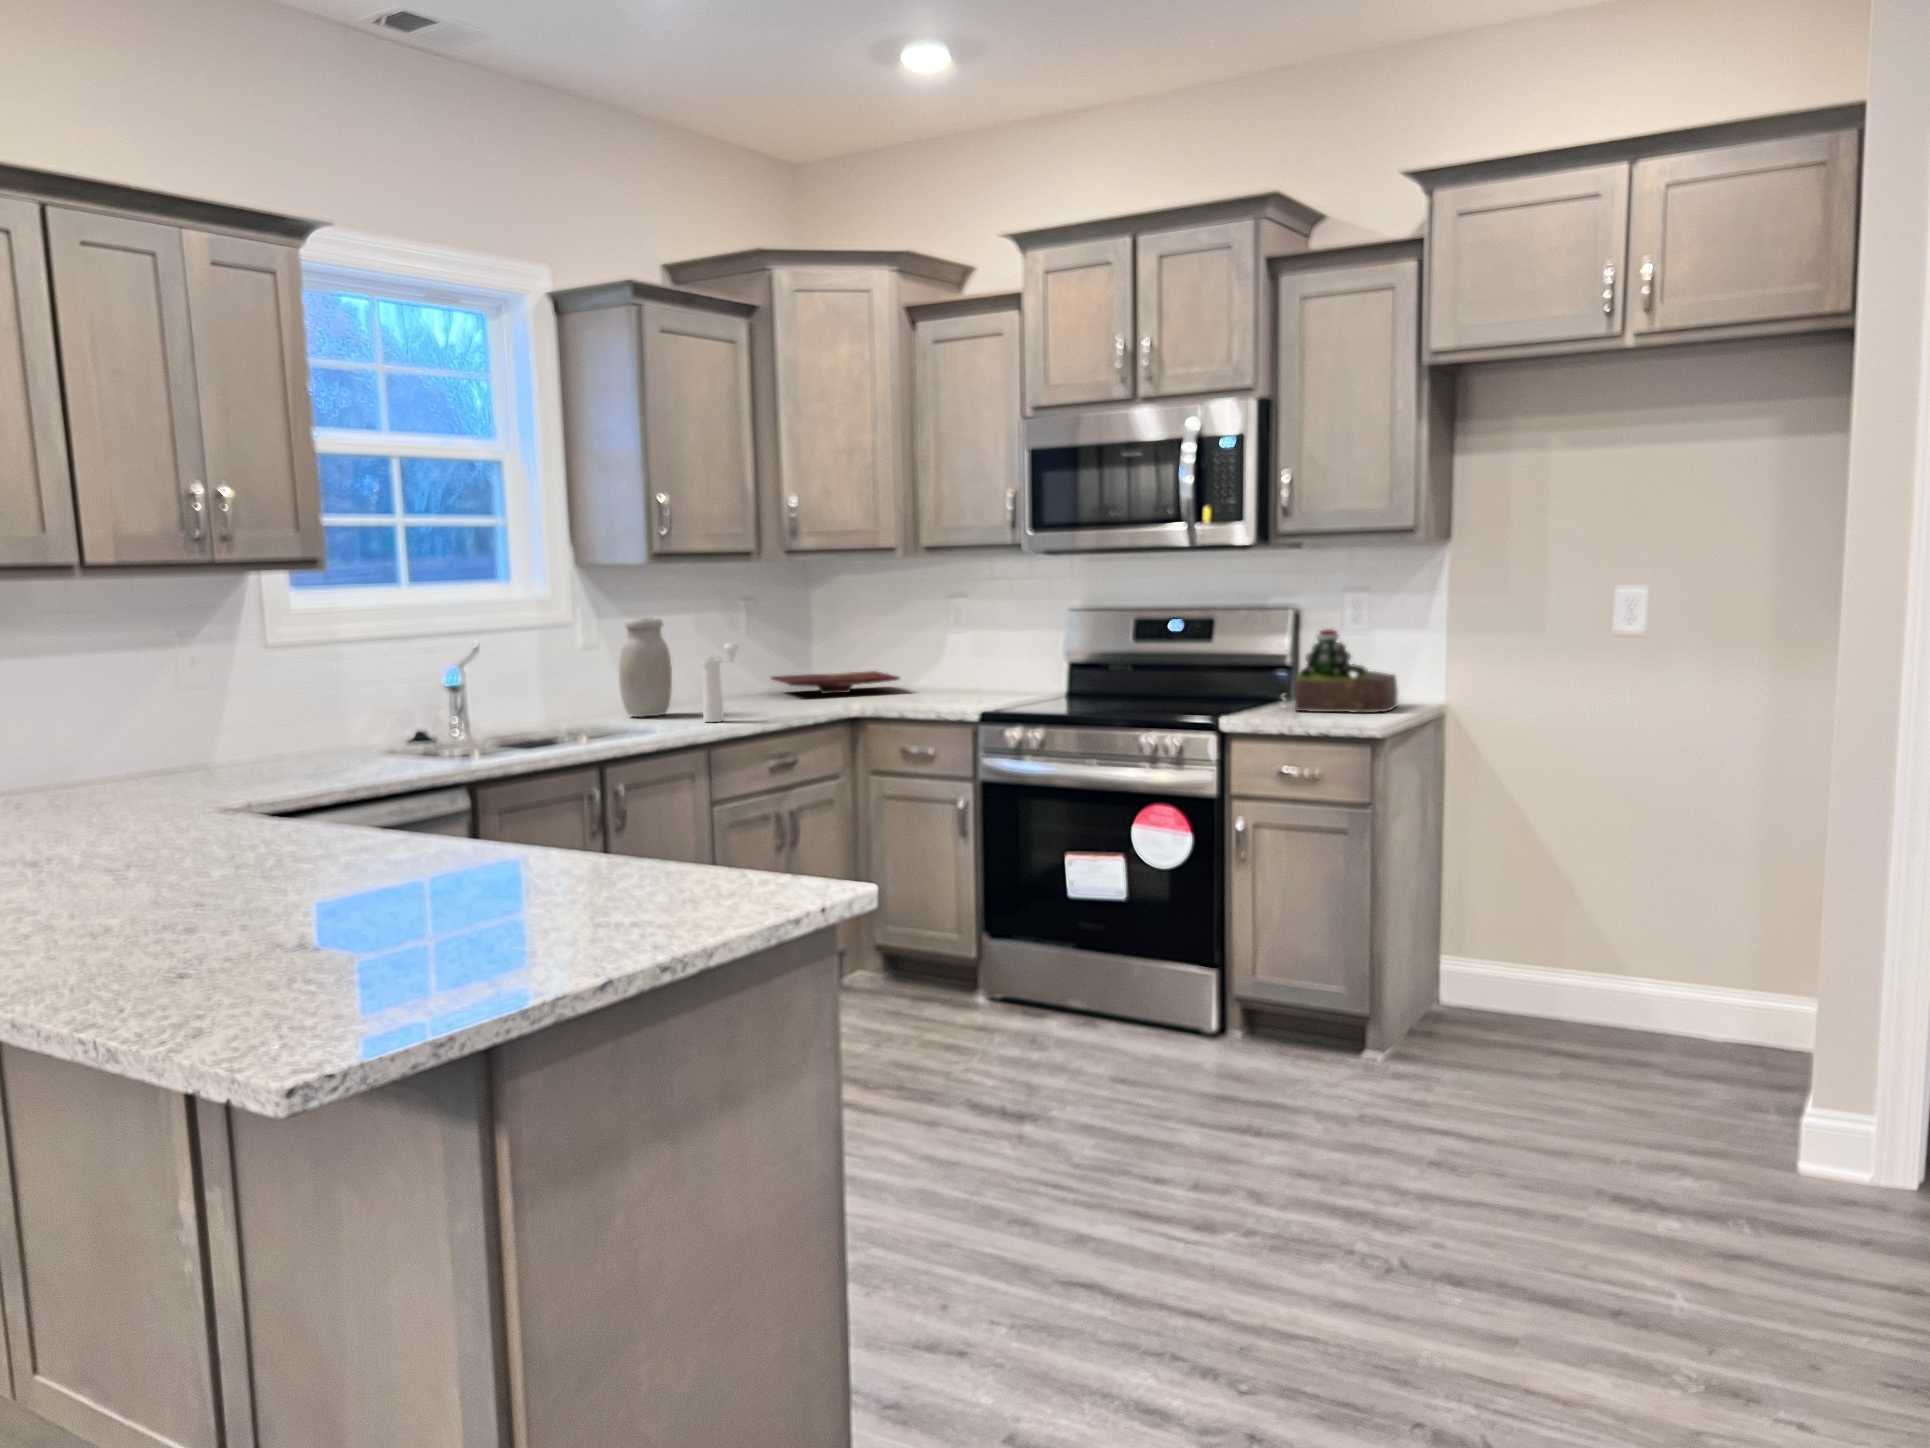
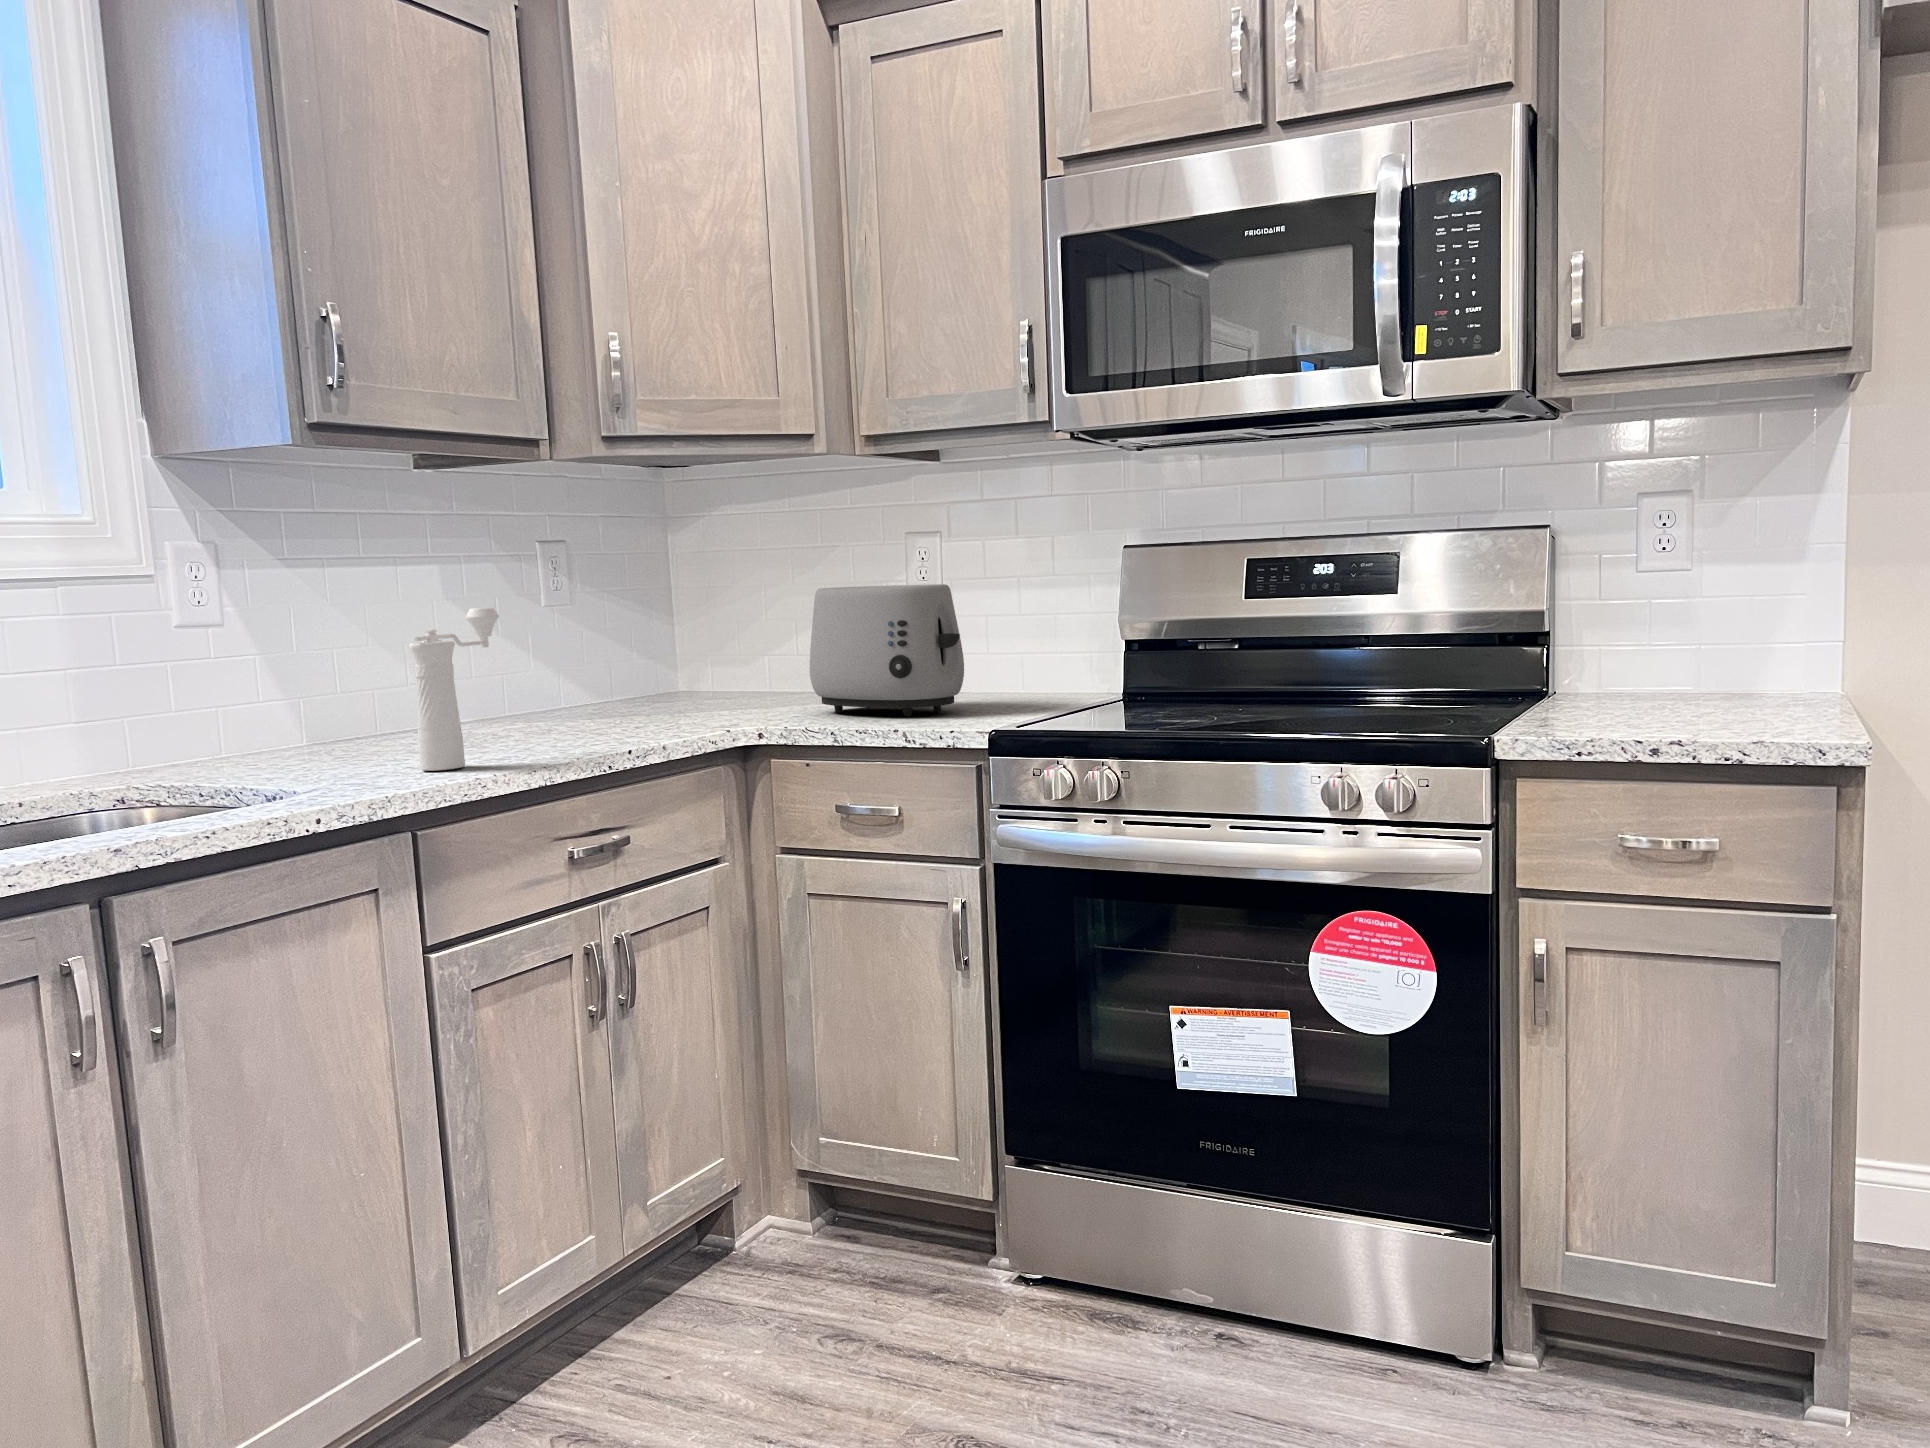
jar: present [619,617,672,717] -> none [253,561,370,762]
succulent plant: present [1295,629,1398,713] -> none [1602,558,1790,715]
toaster: none [891,630,974,702] -> present [810,584,964,716]
cutting board: present [771,671,899,694] -> none [594,666,826,705]

